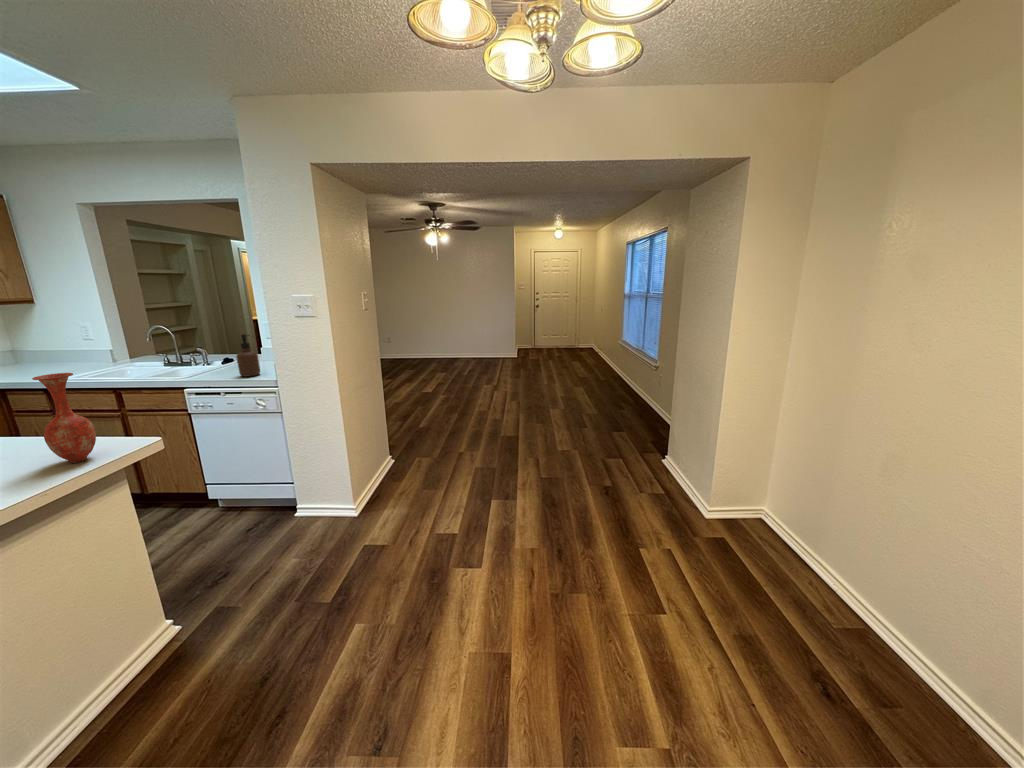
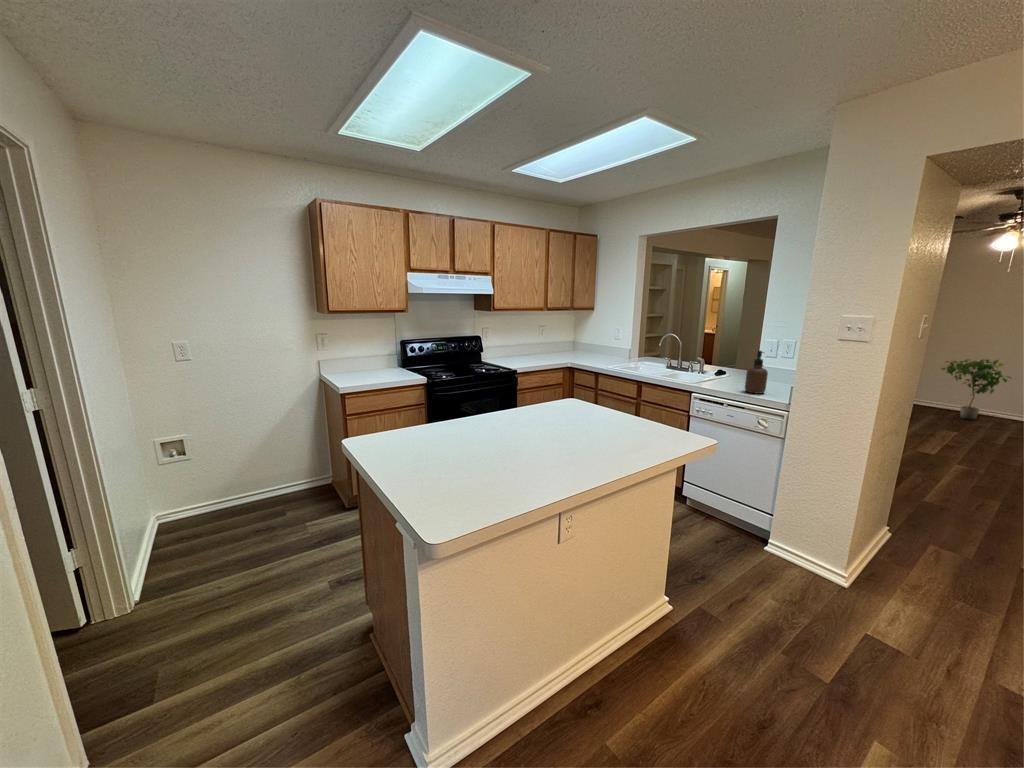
potted plant: none [428,321,462,363] -> present [941,360,1011,420]
vase: present [32,373,96,463] -> none [652,370,683,443]

